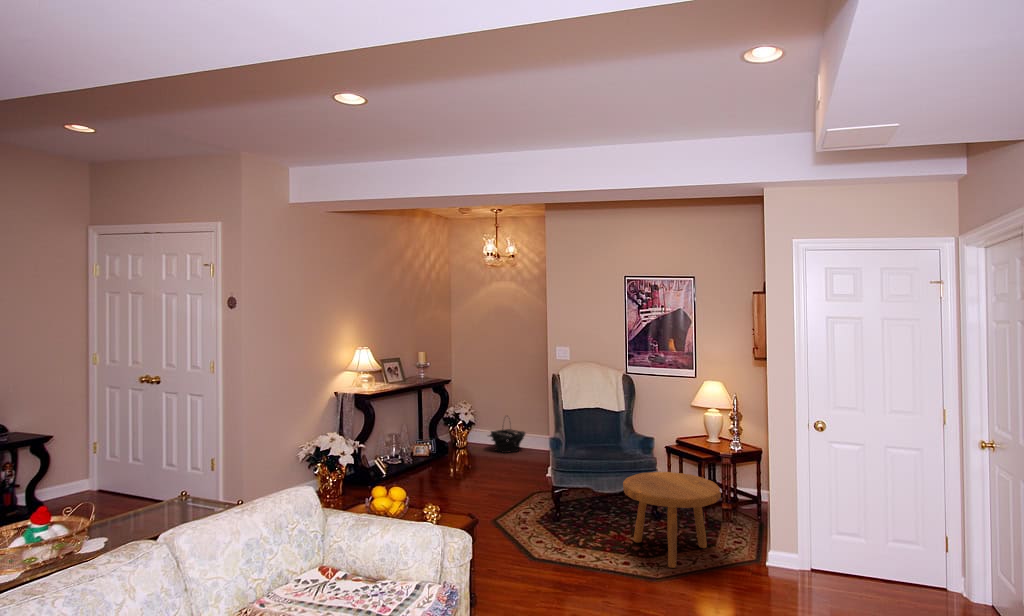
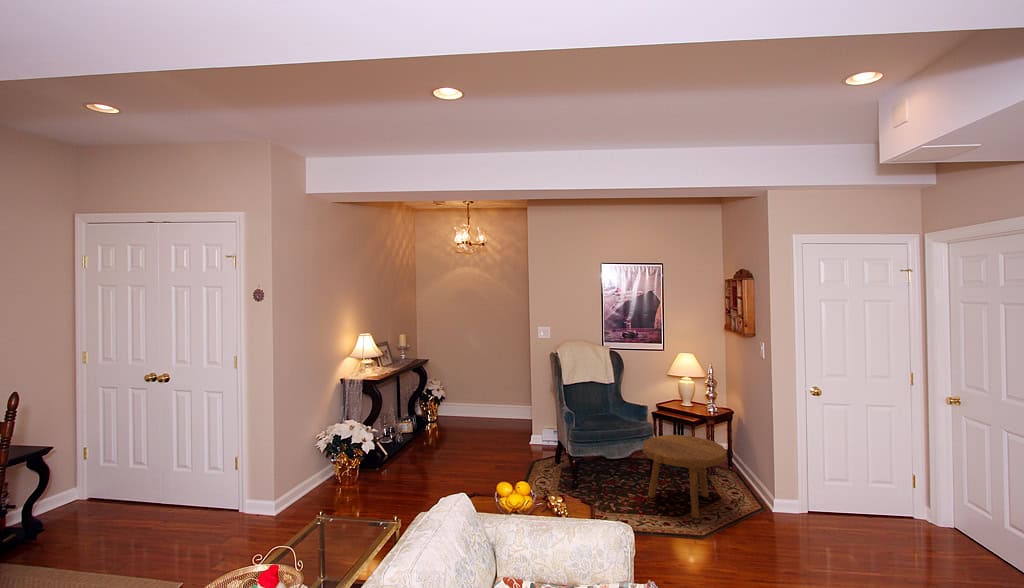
basket: present [489,428,525,453] -> none [463,388,497,422]

